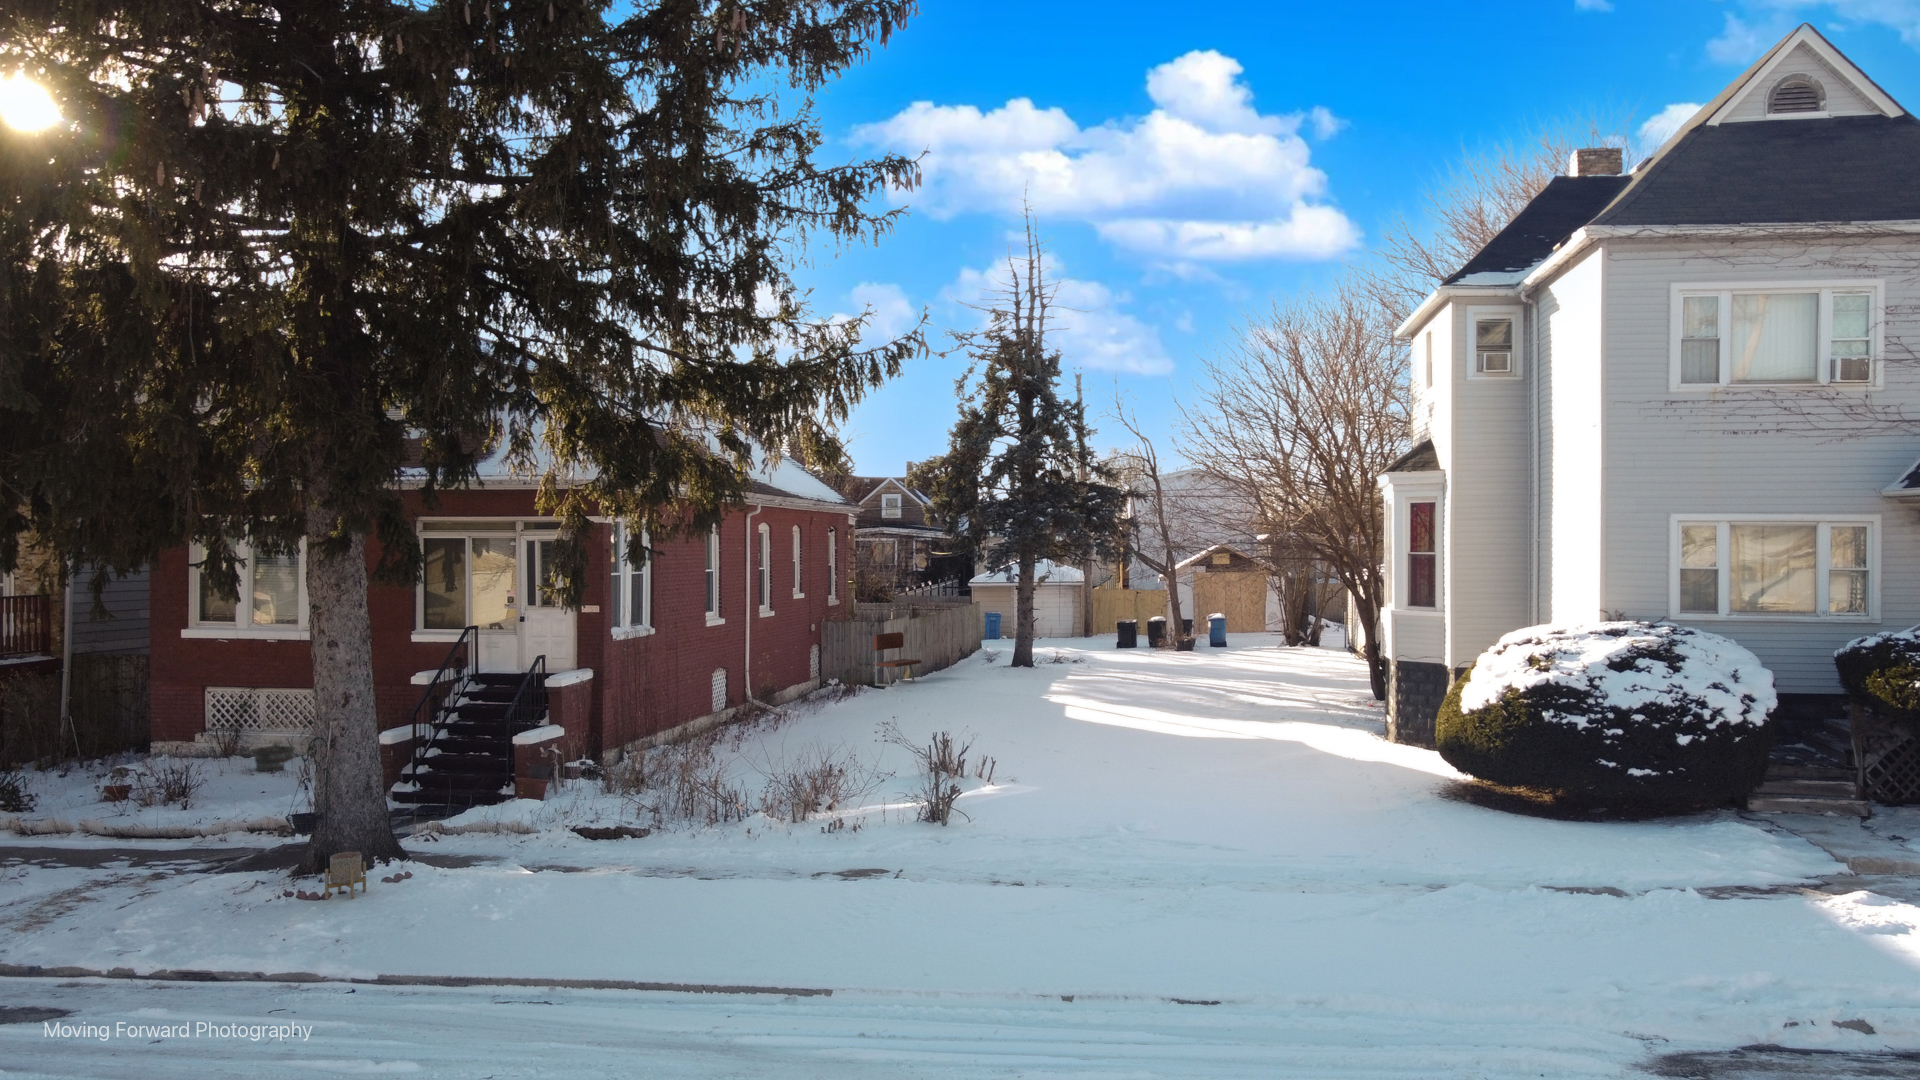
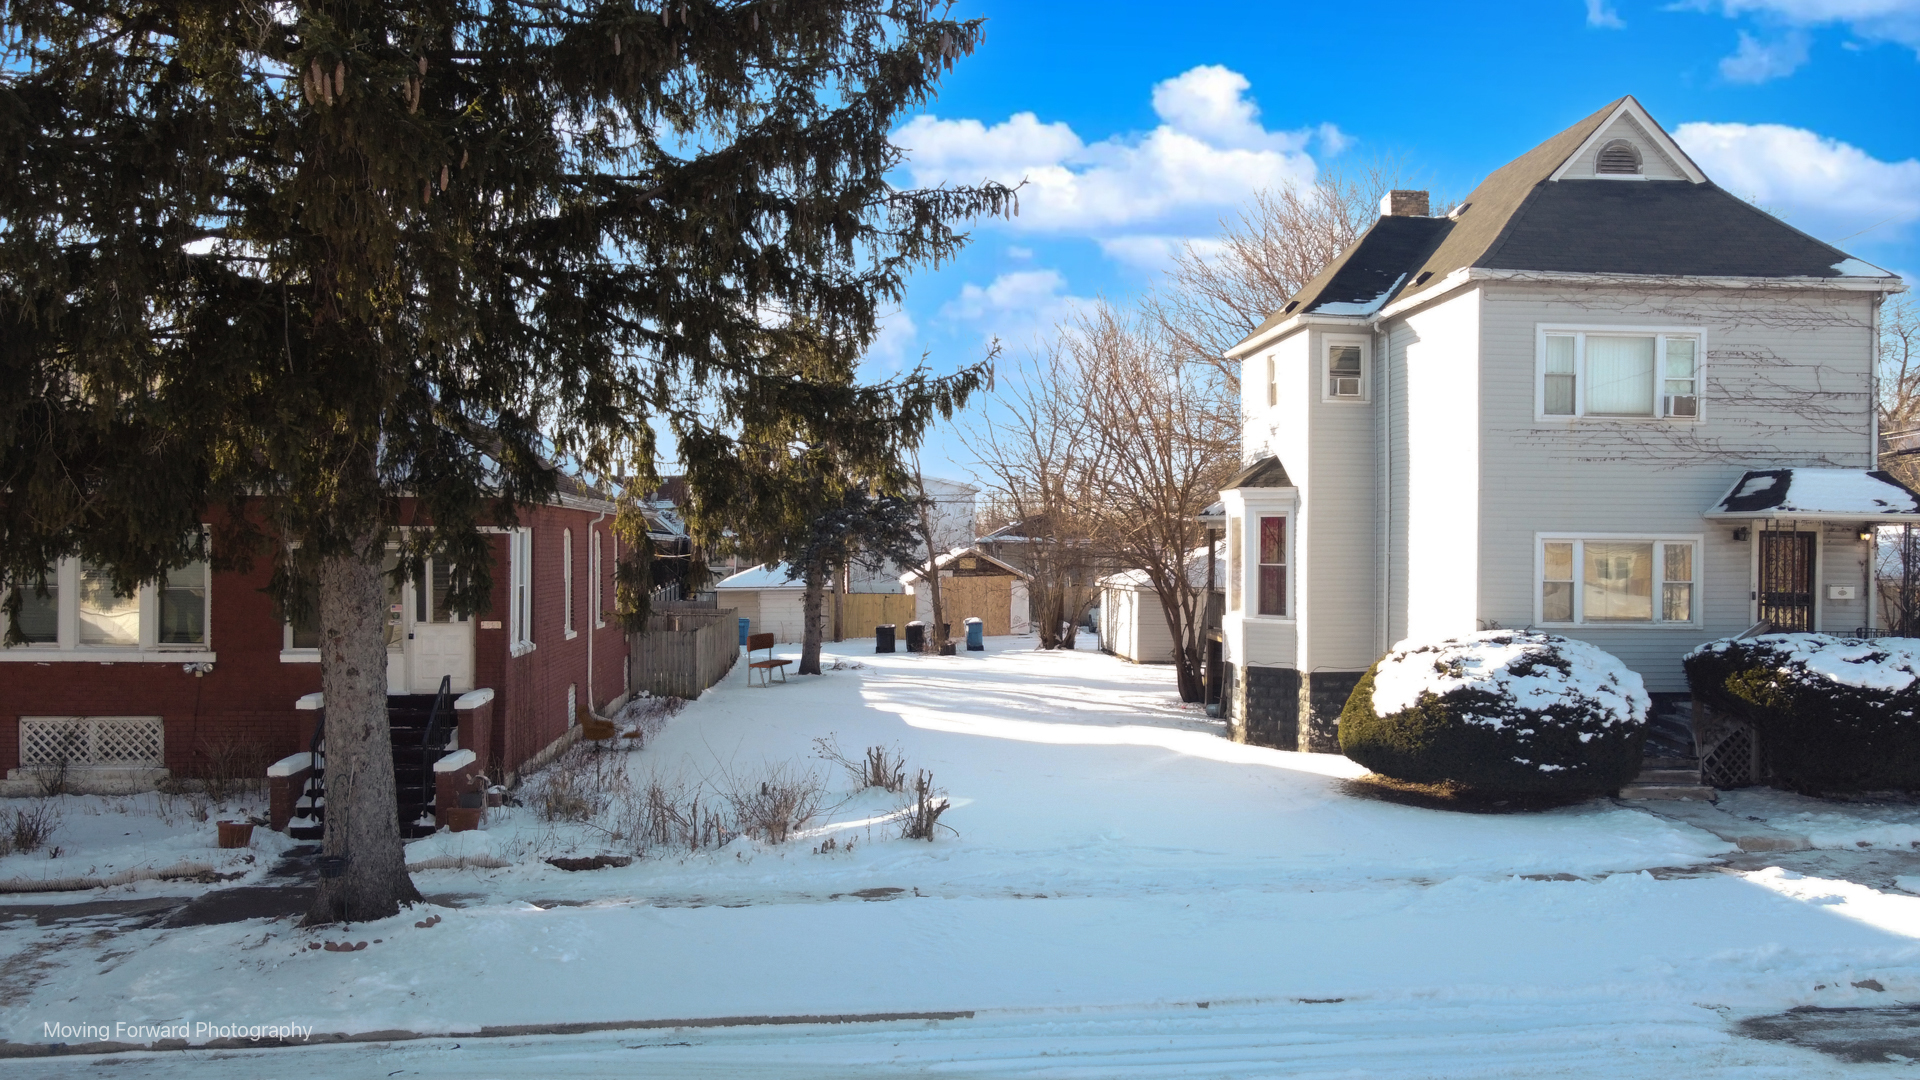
lounge chair: none [679,692,740,739] -> present [577,704,641,752]
bucket: present [250,743,295,771] -> none [83,778,140,813]
planter: present [325,852,366,899] -> none [277,923,323,982]

